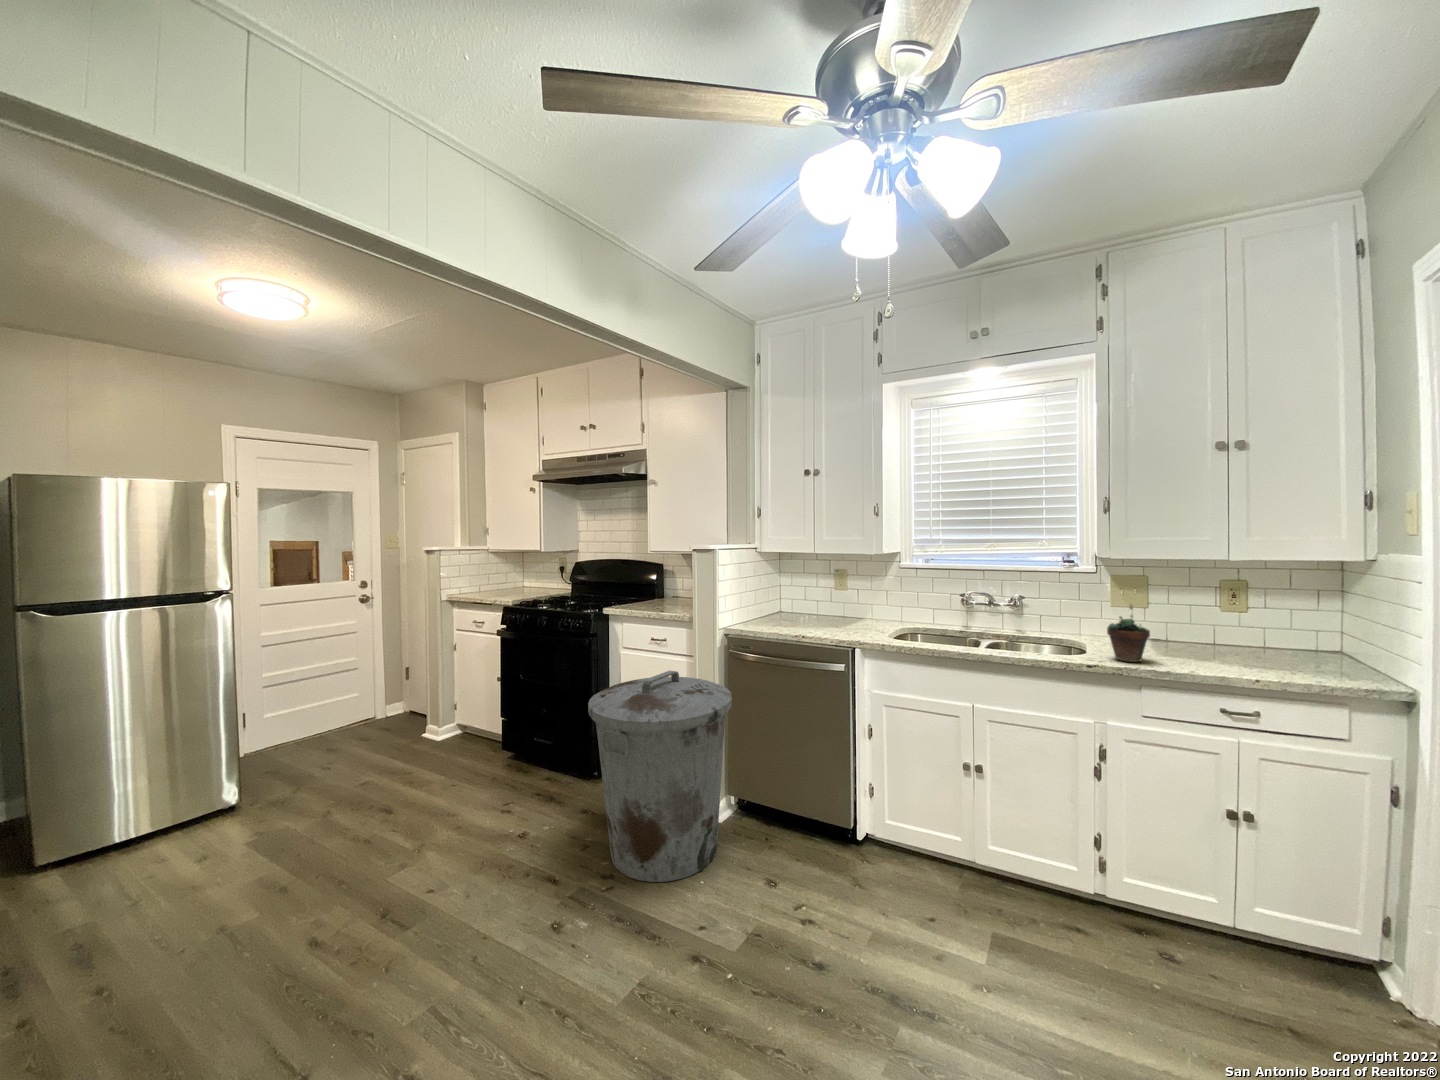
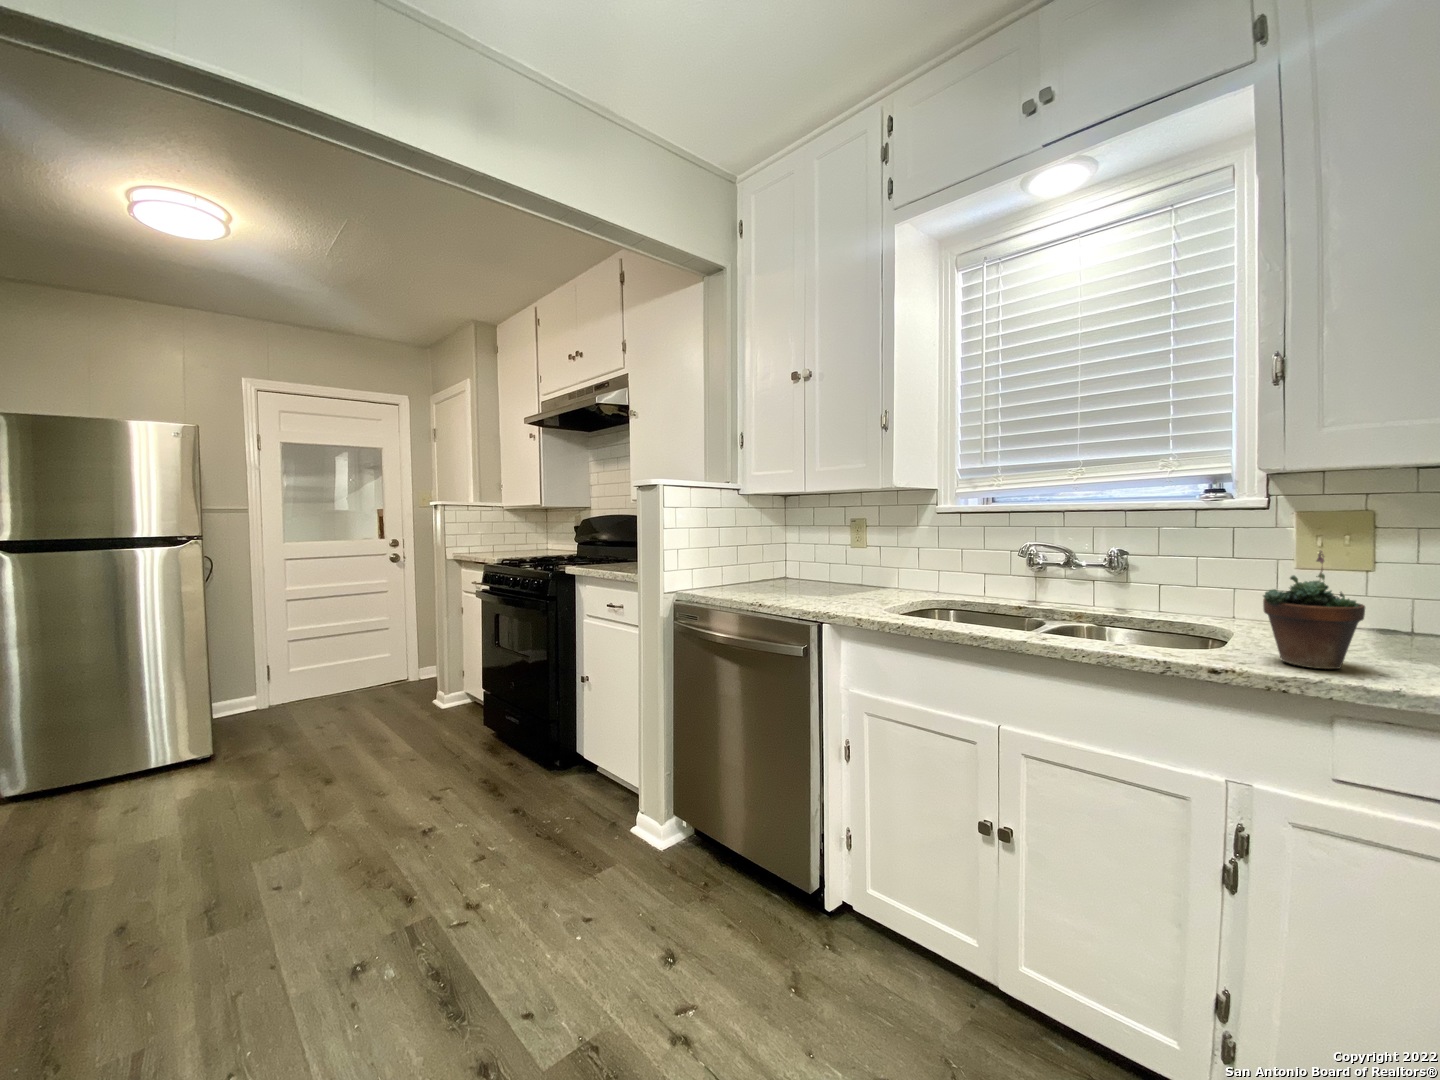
trash can: present [588,671,732,882] -> none [465,642,661,921]

